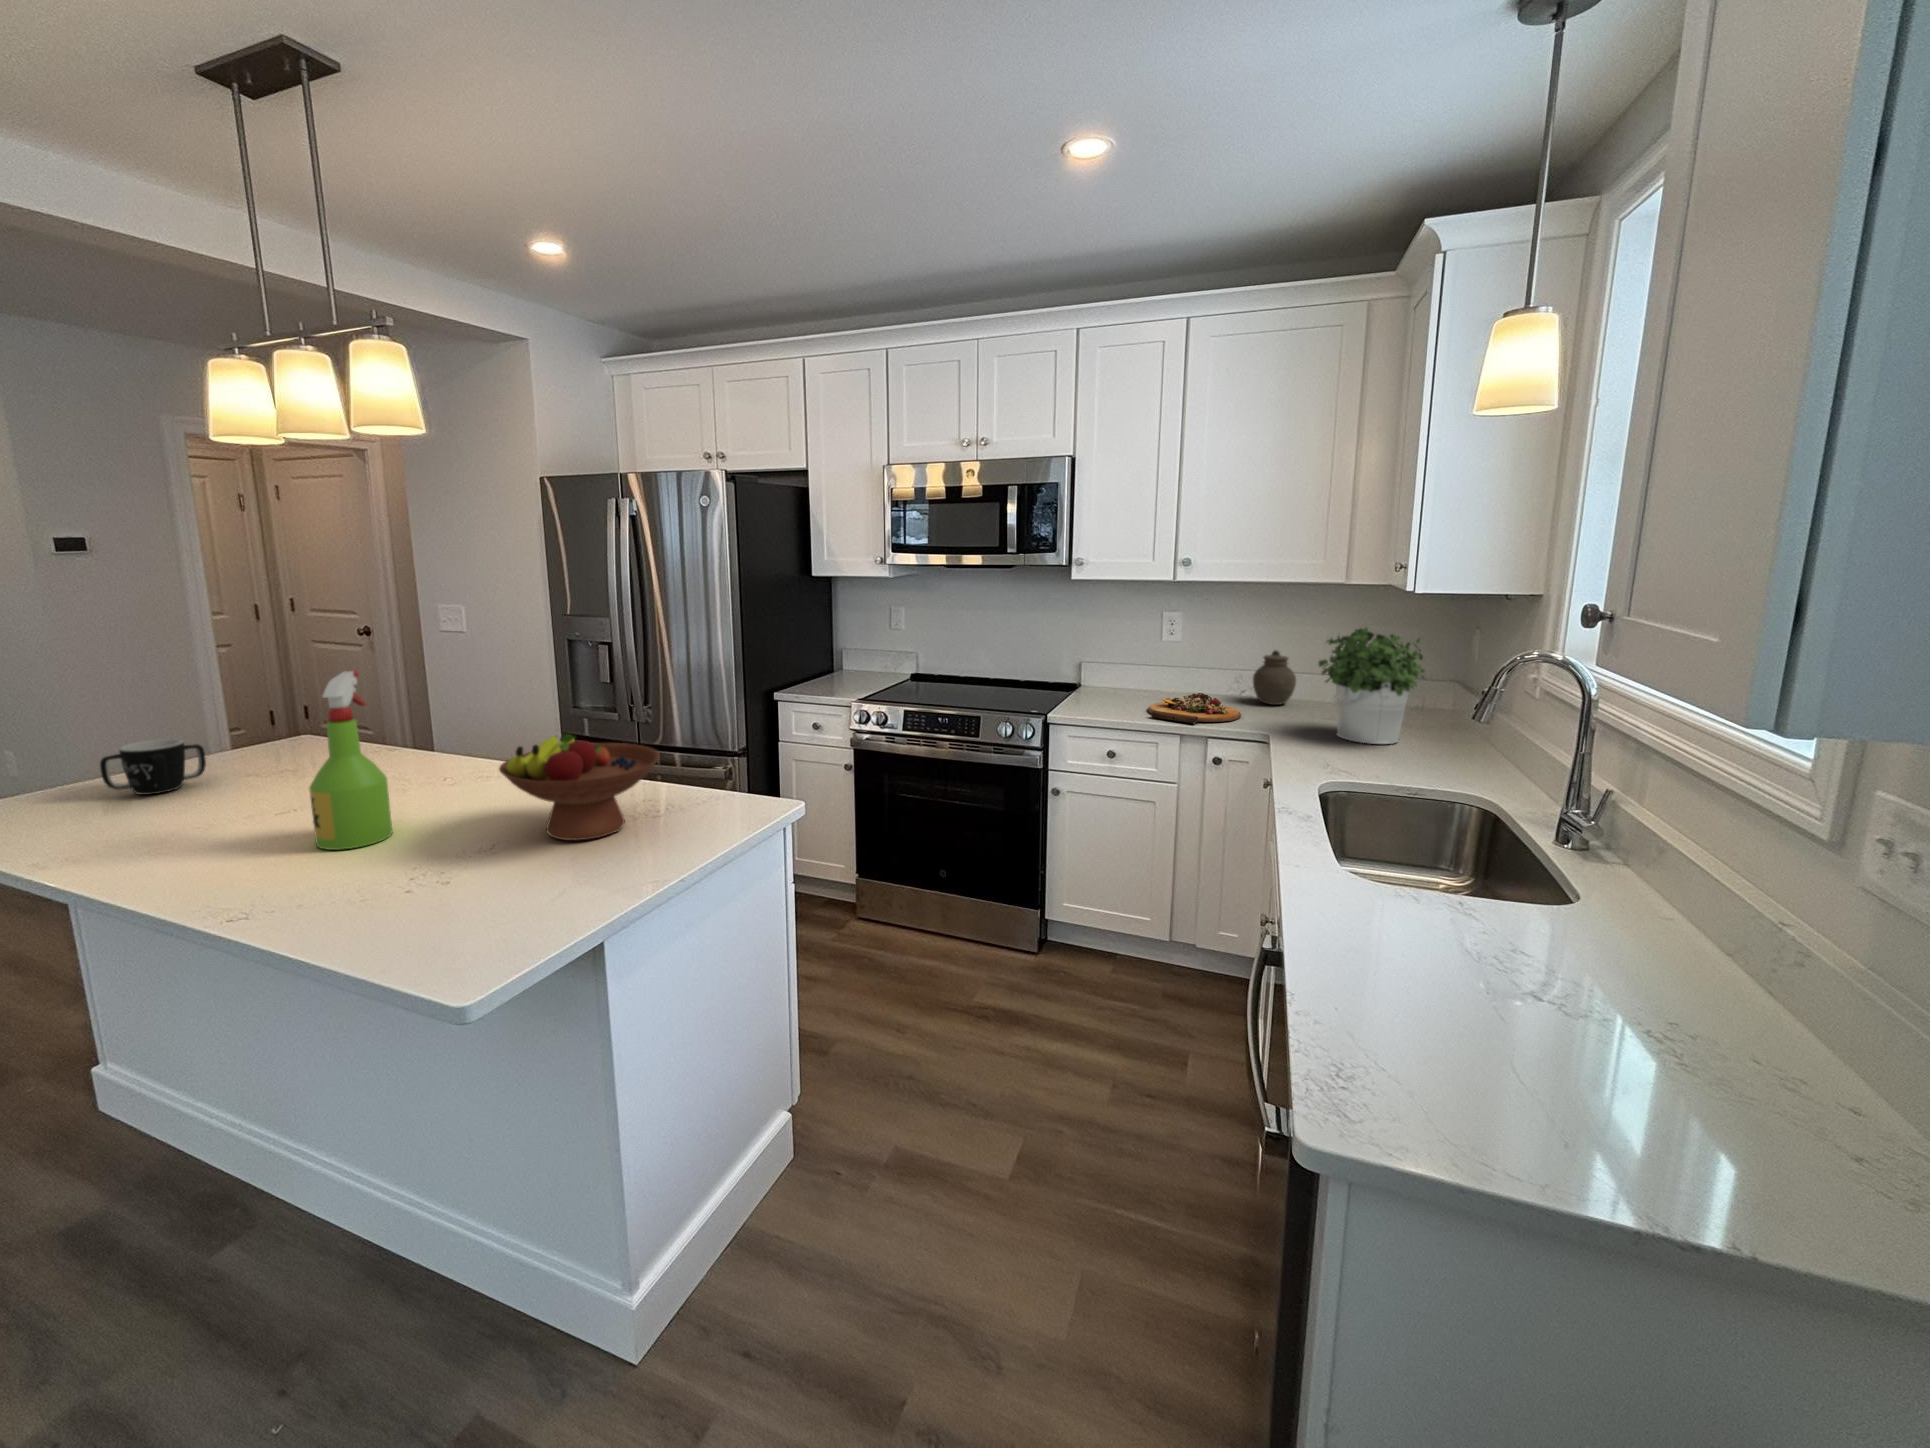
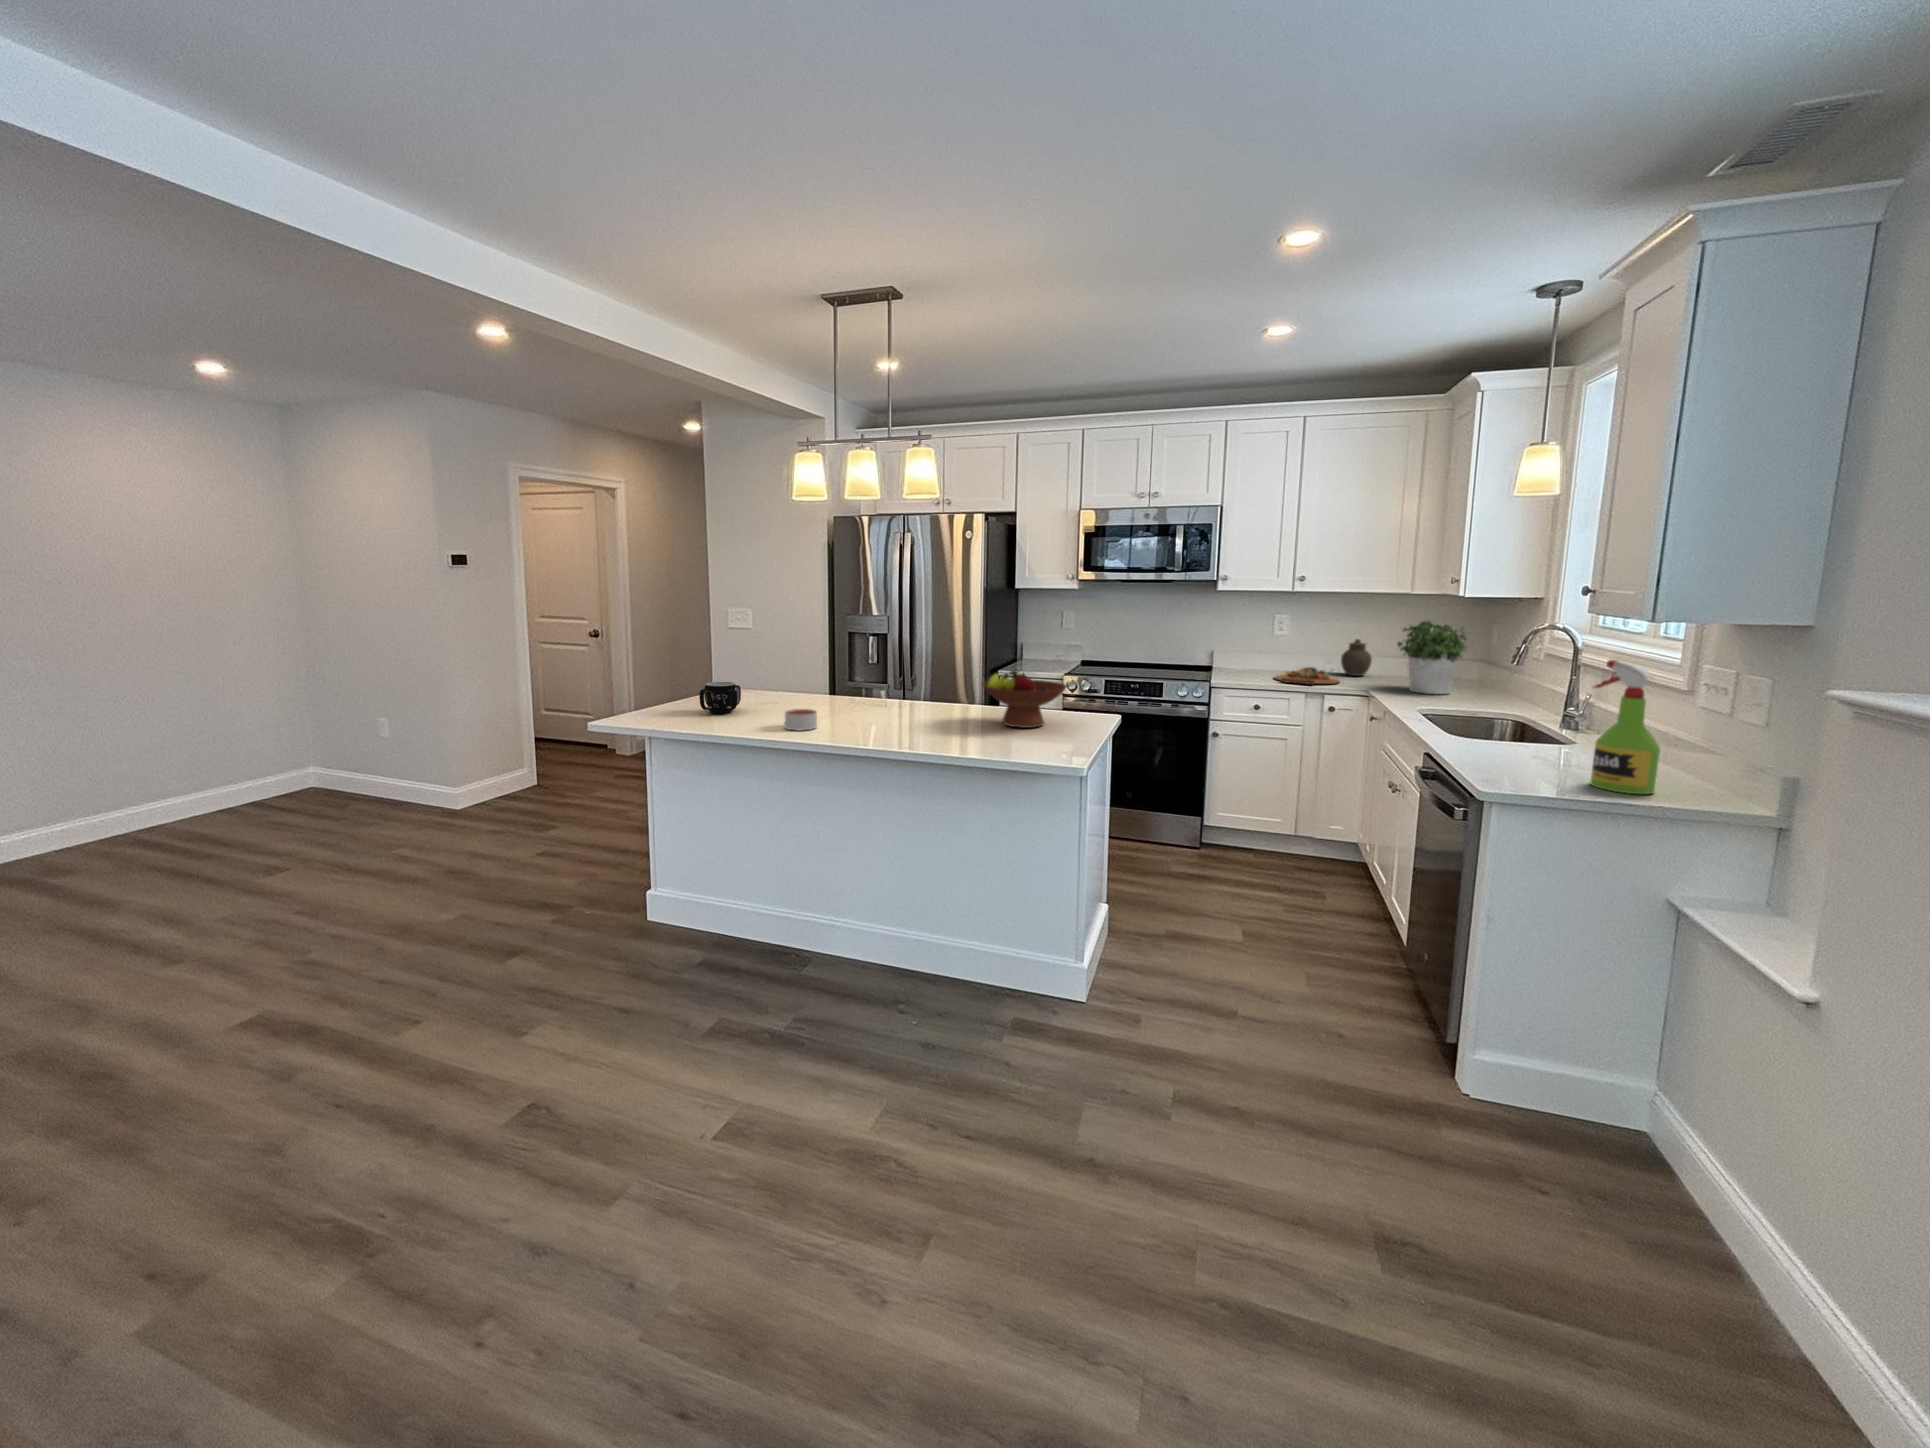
spray bottle: present [309,670,392,850] -> present [1590,660,1660,794]
candle: none [154,799,231,844] -> present [785,709,817,731]

